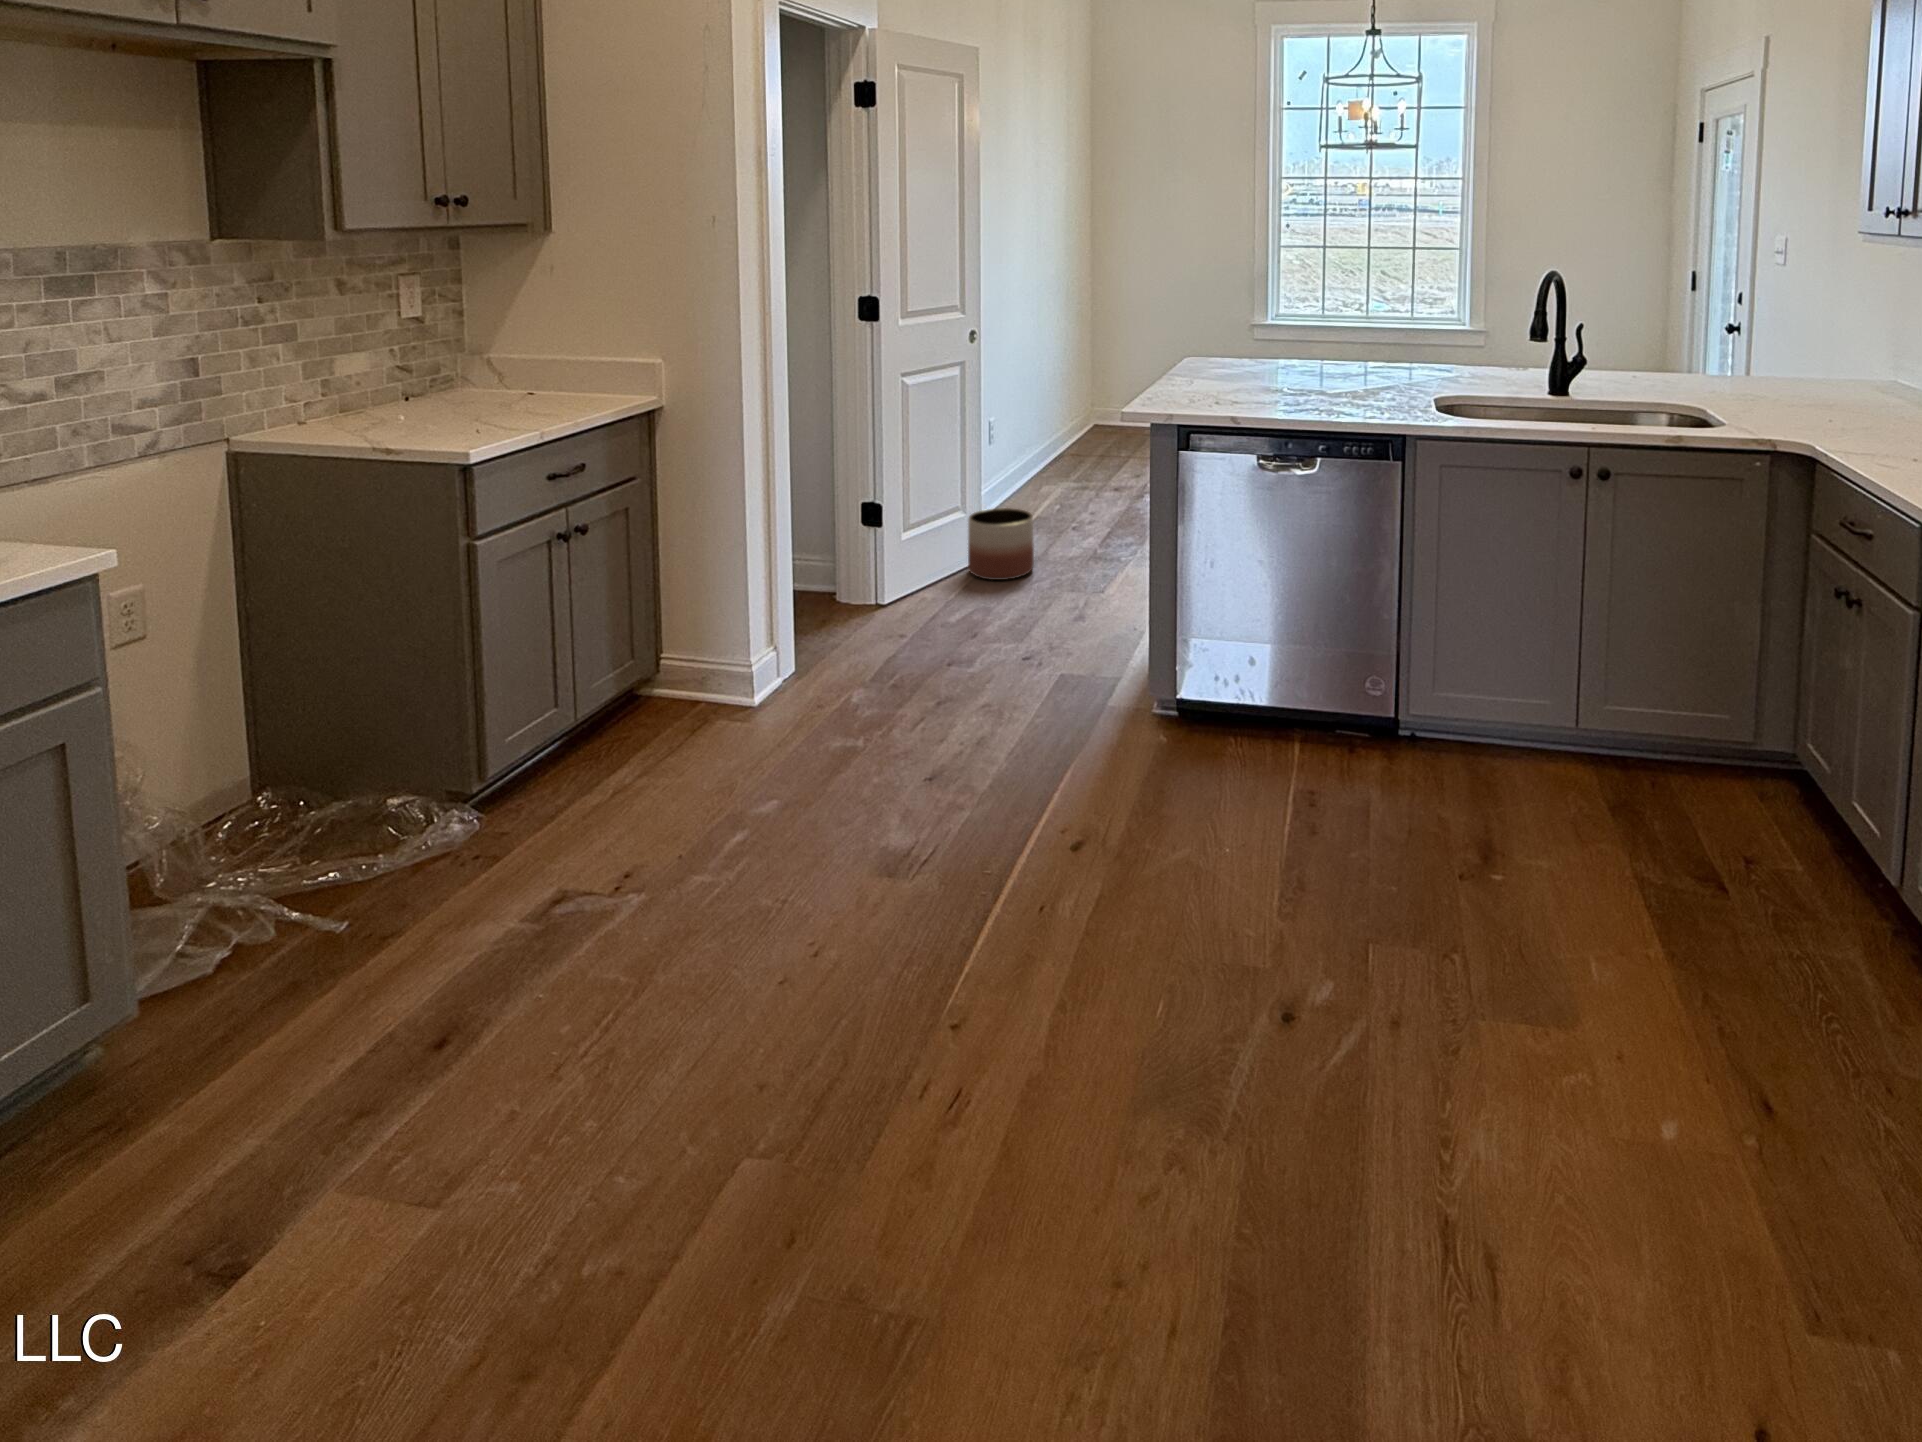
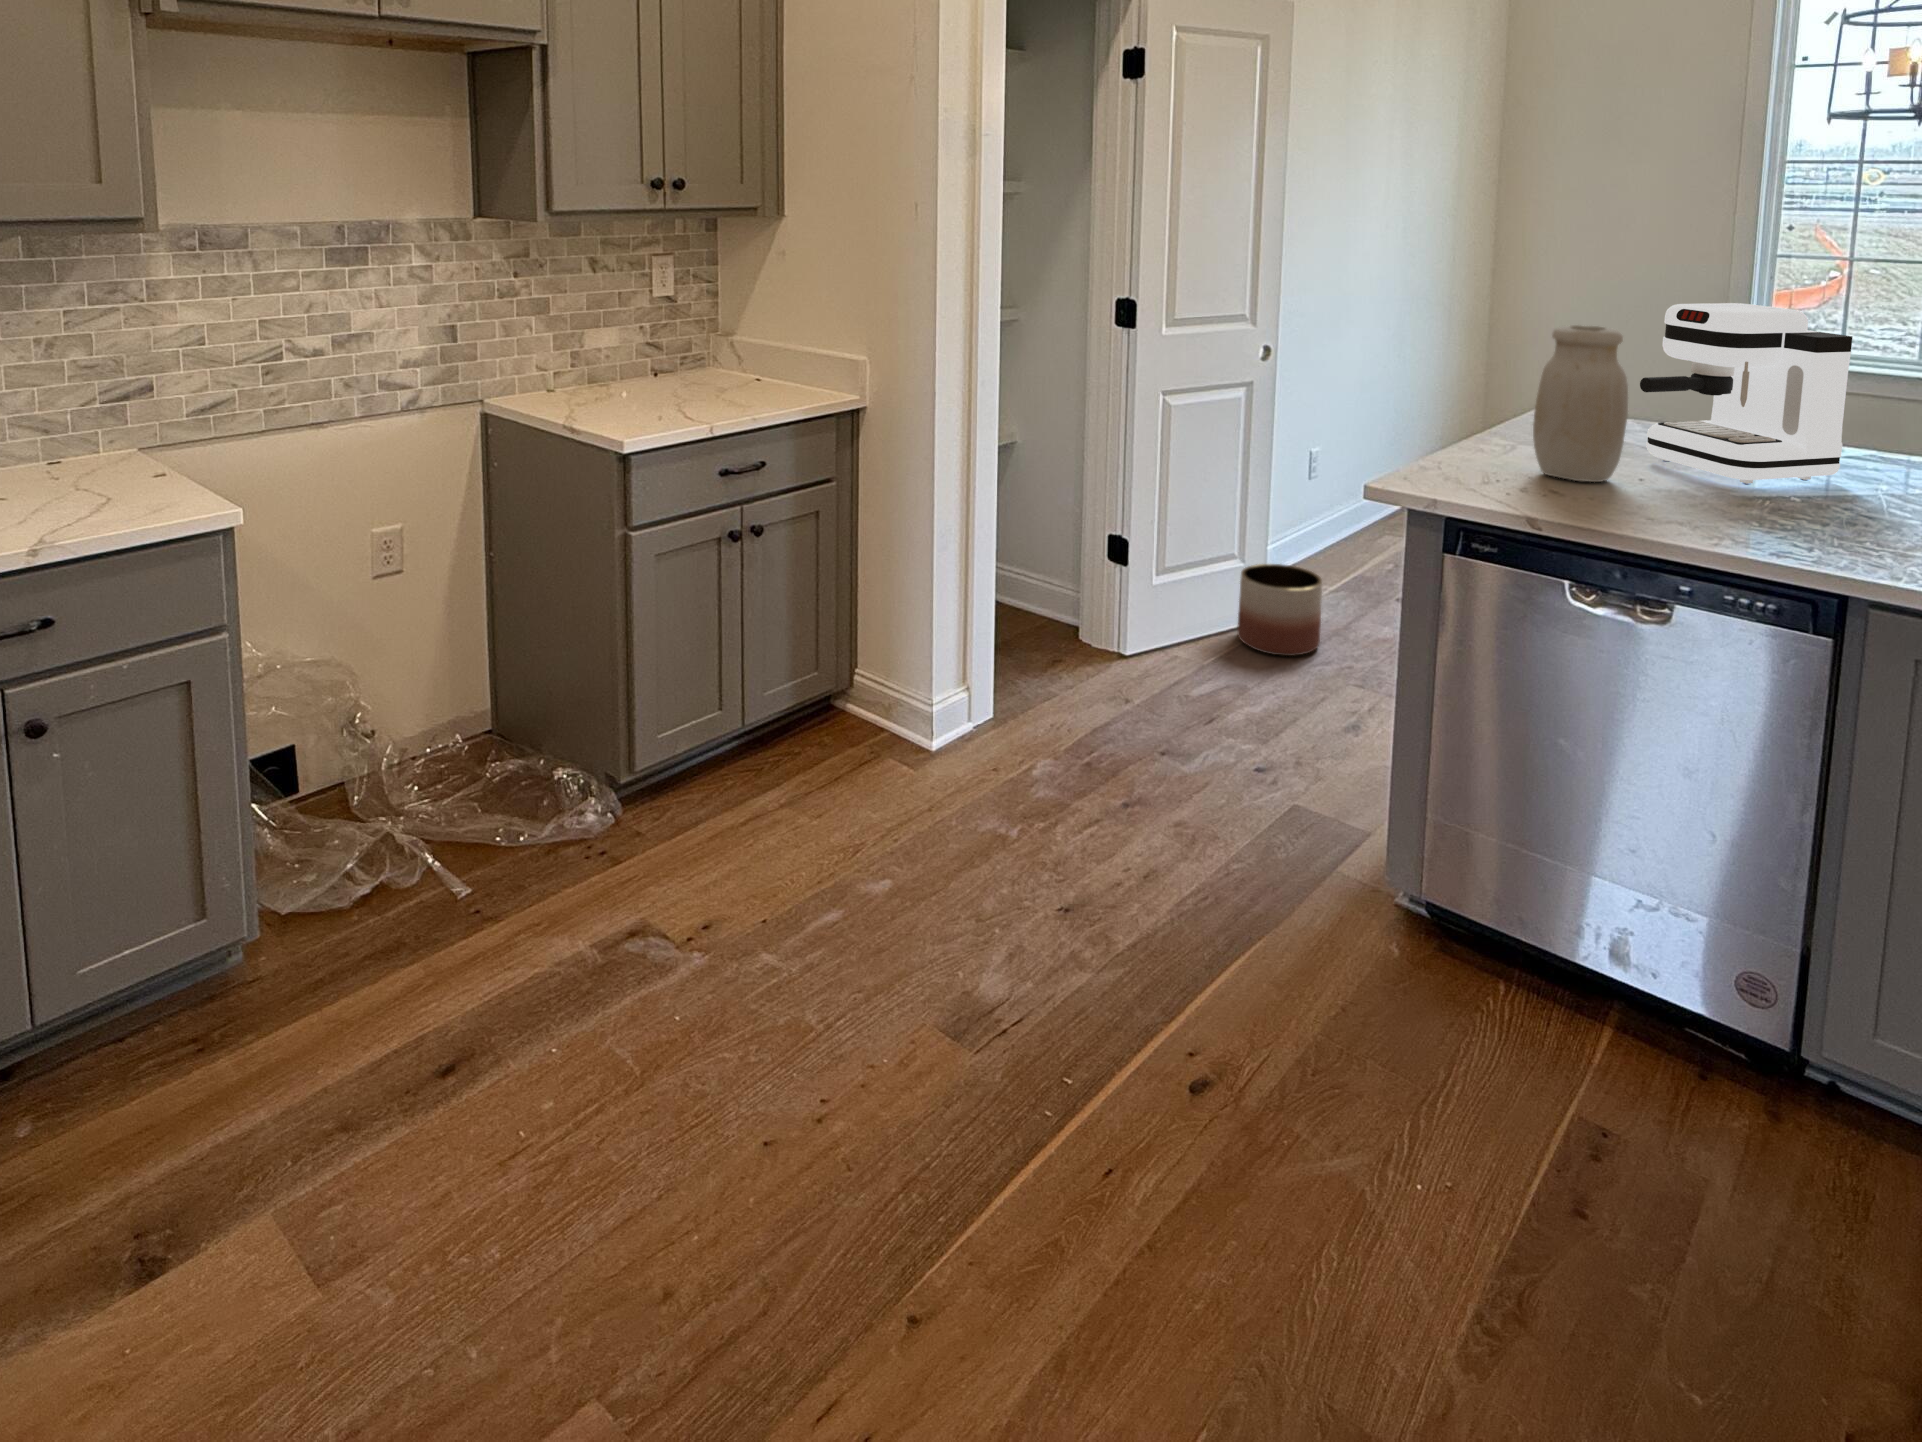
coffee maker: none [1271,272,1379,386] -> present [1640,303,1852,483]
jar: none [1216,290,1271,394] -> present [1533,325,1628,482]

